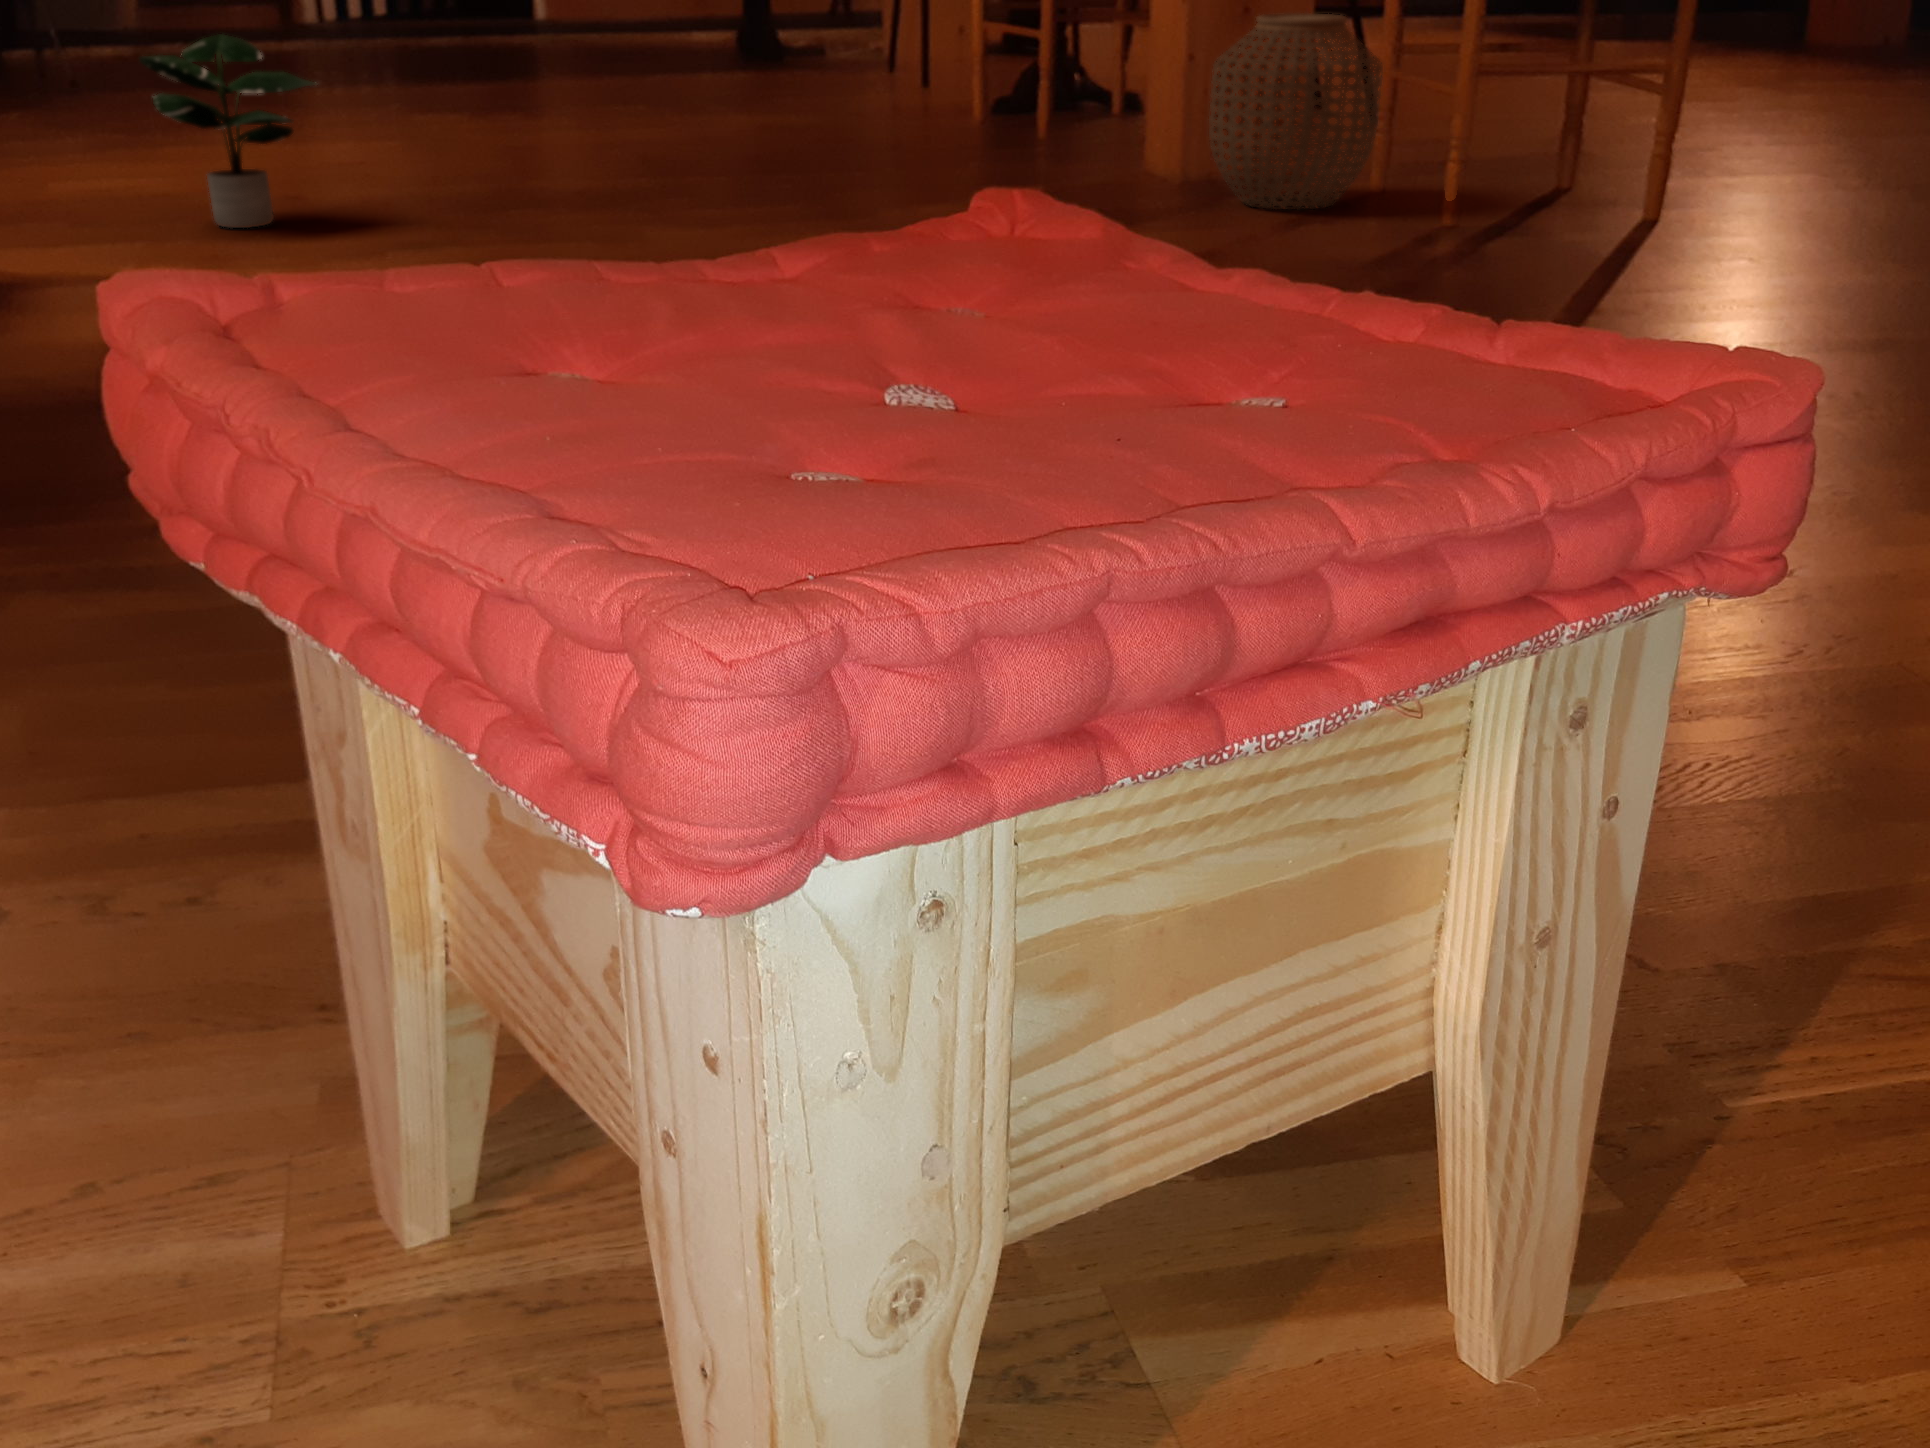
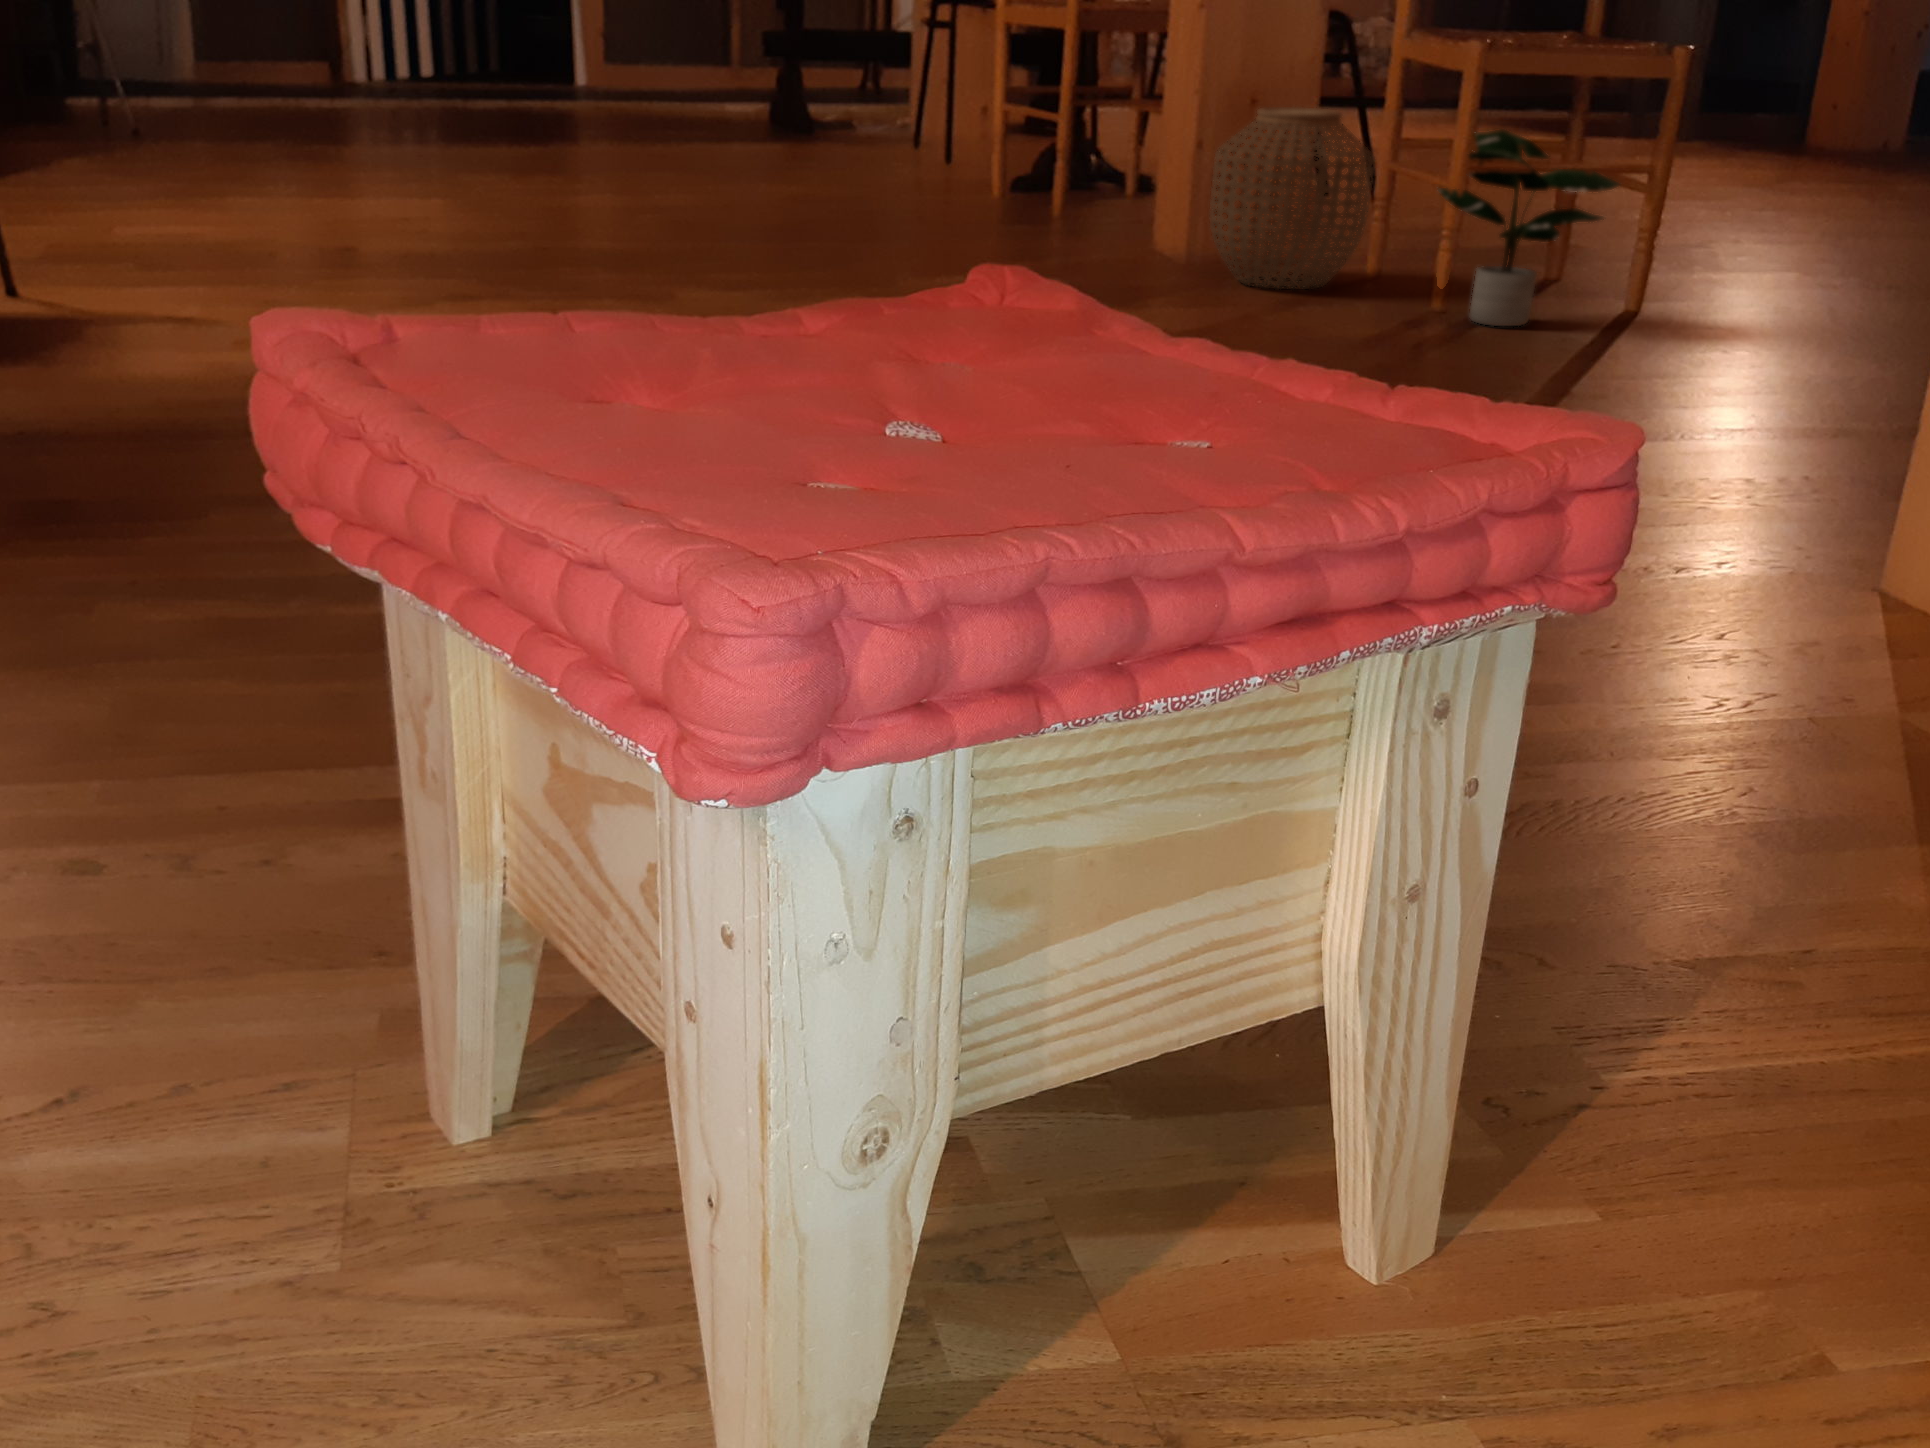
potted plant: present [139,34,315,228] -> present [1439,130,1619,326]

